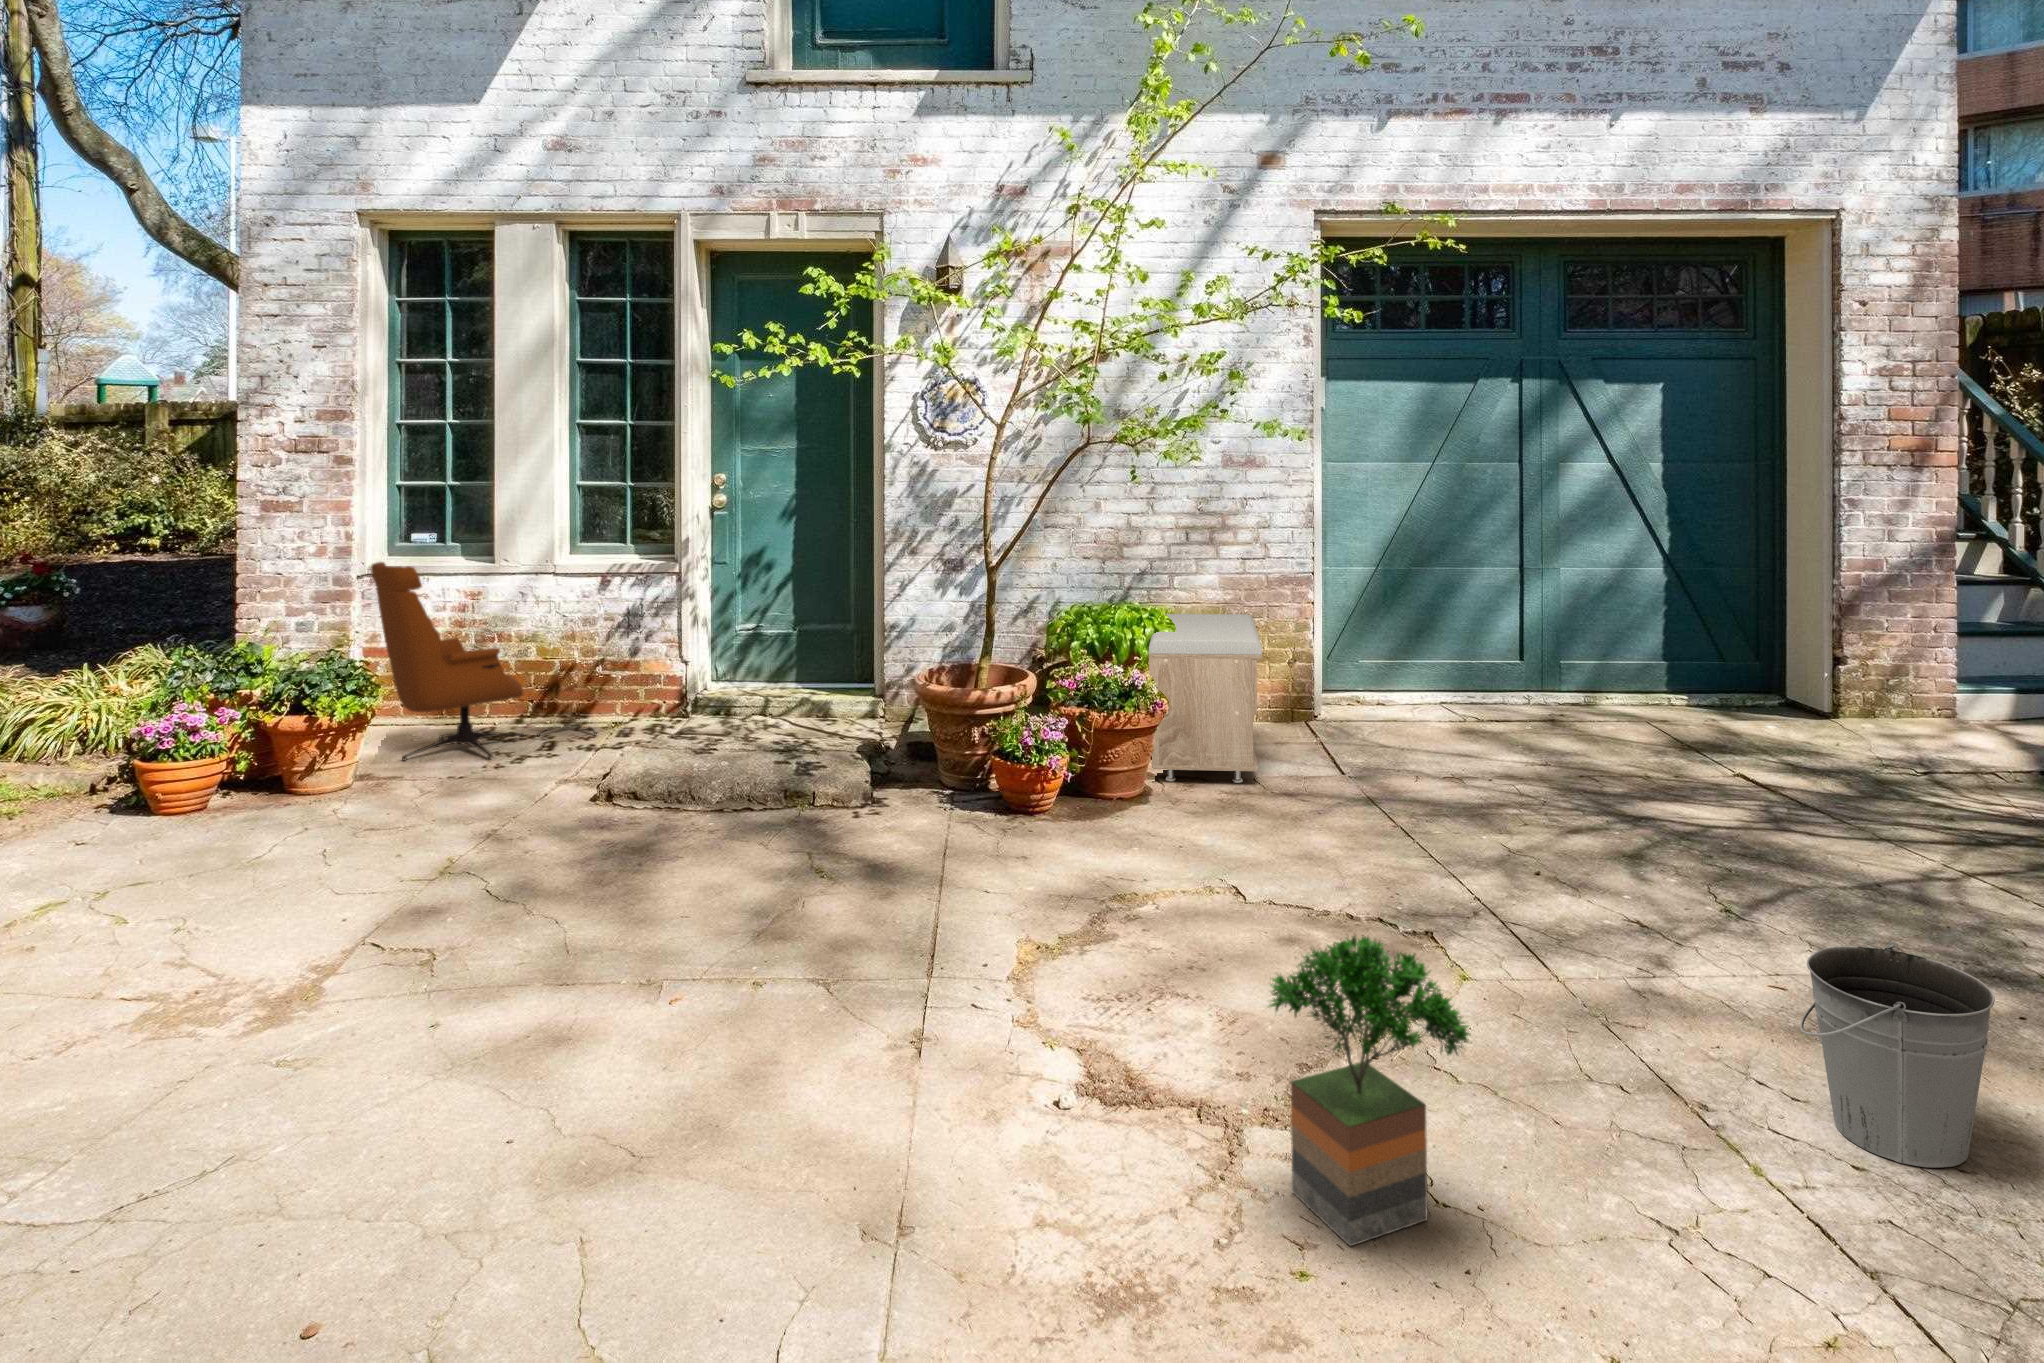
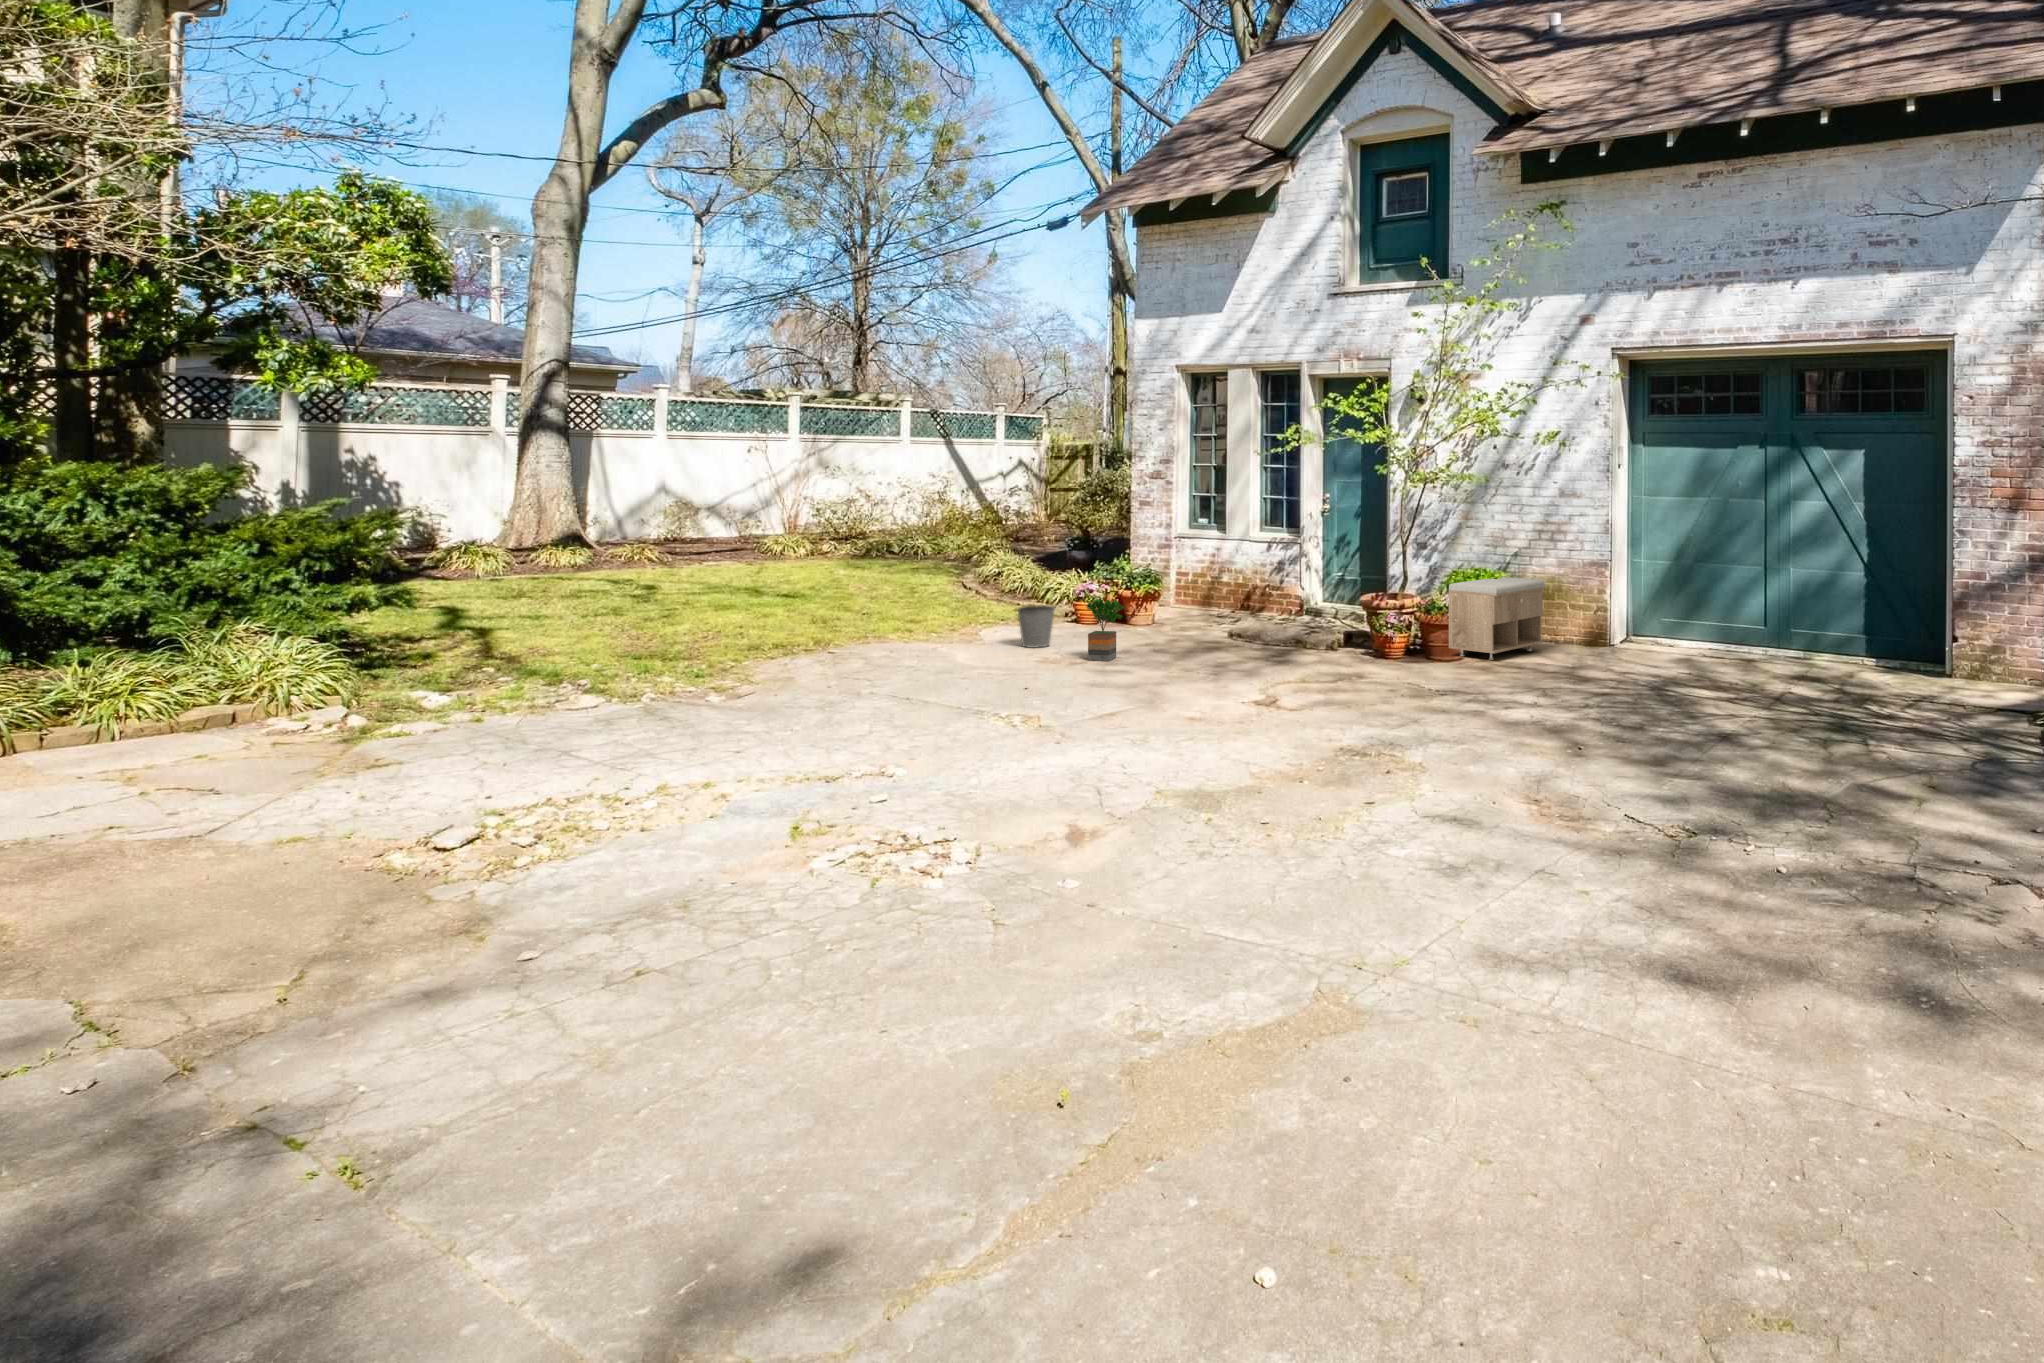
lounge chair: present [371,562,597,760] -> none [1162,530,1271,621]
potted tree: present [1269,935,1471,1246] -> present [1086,599,1123,661]
bucket: present [1800,942,1995,1168] -> present [1017,605,1056,648]

